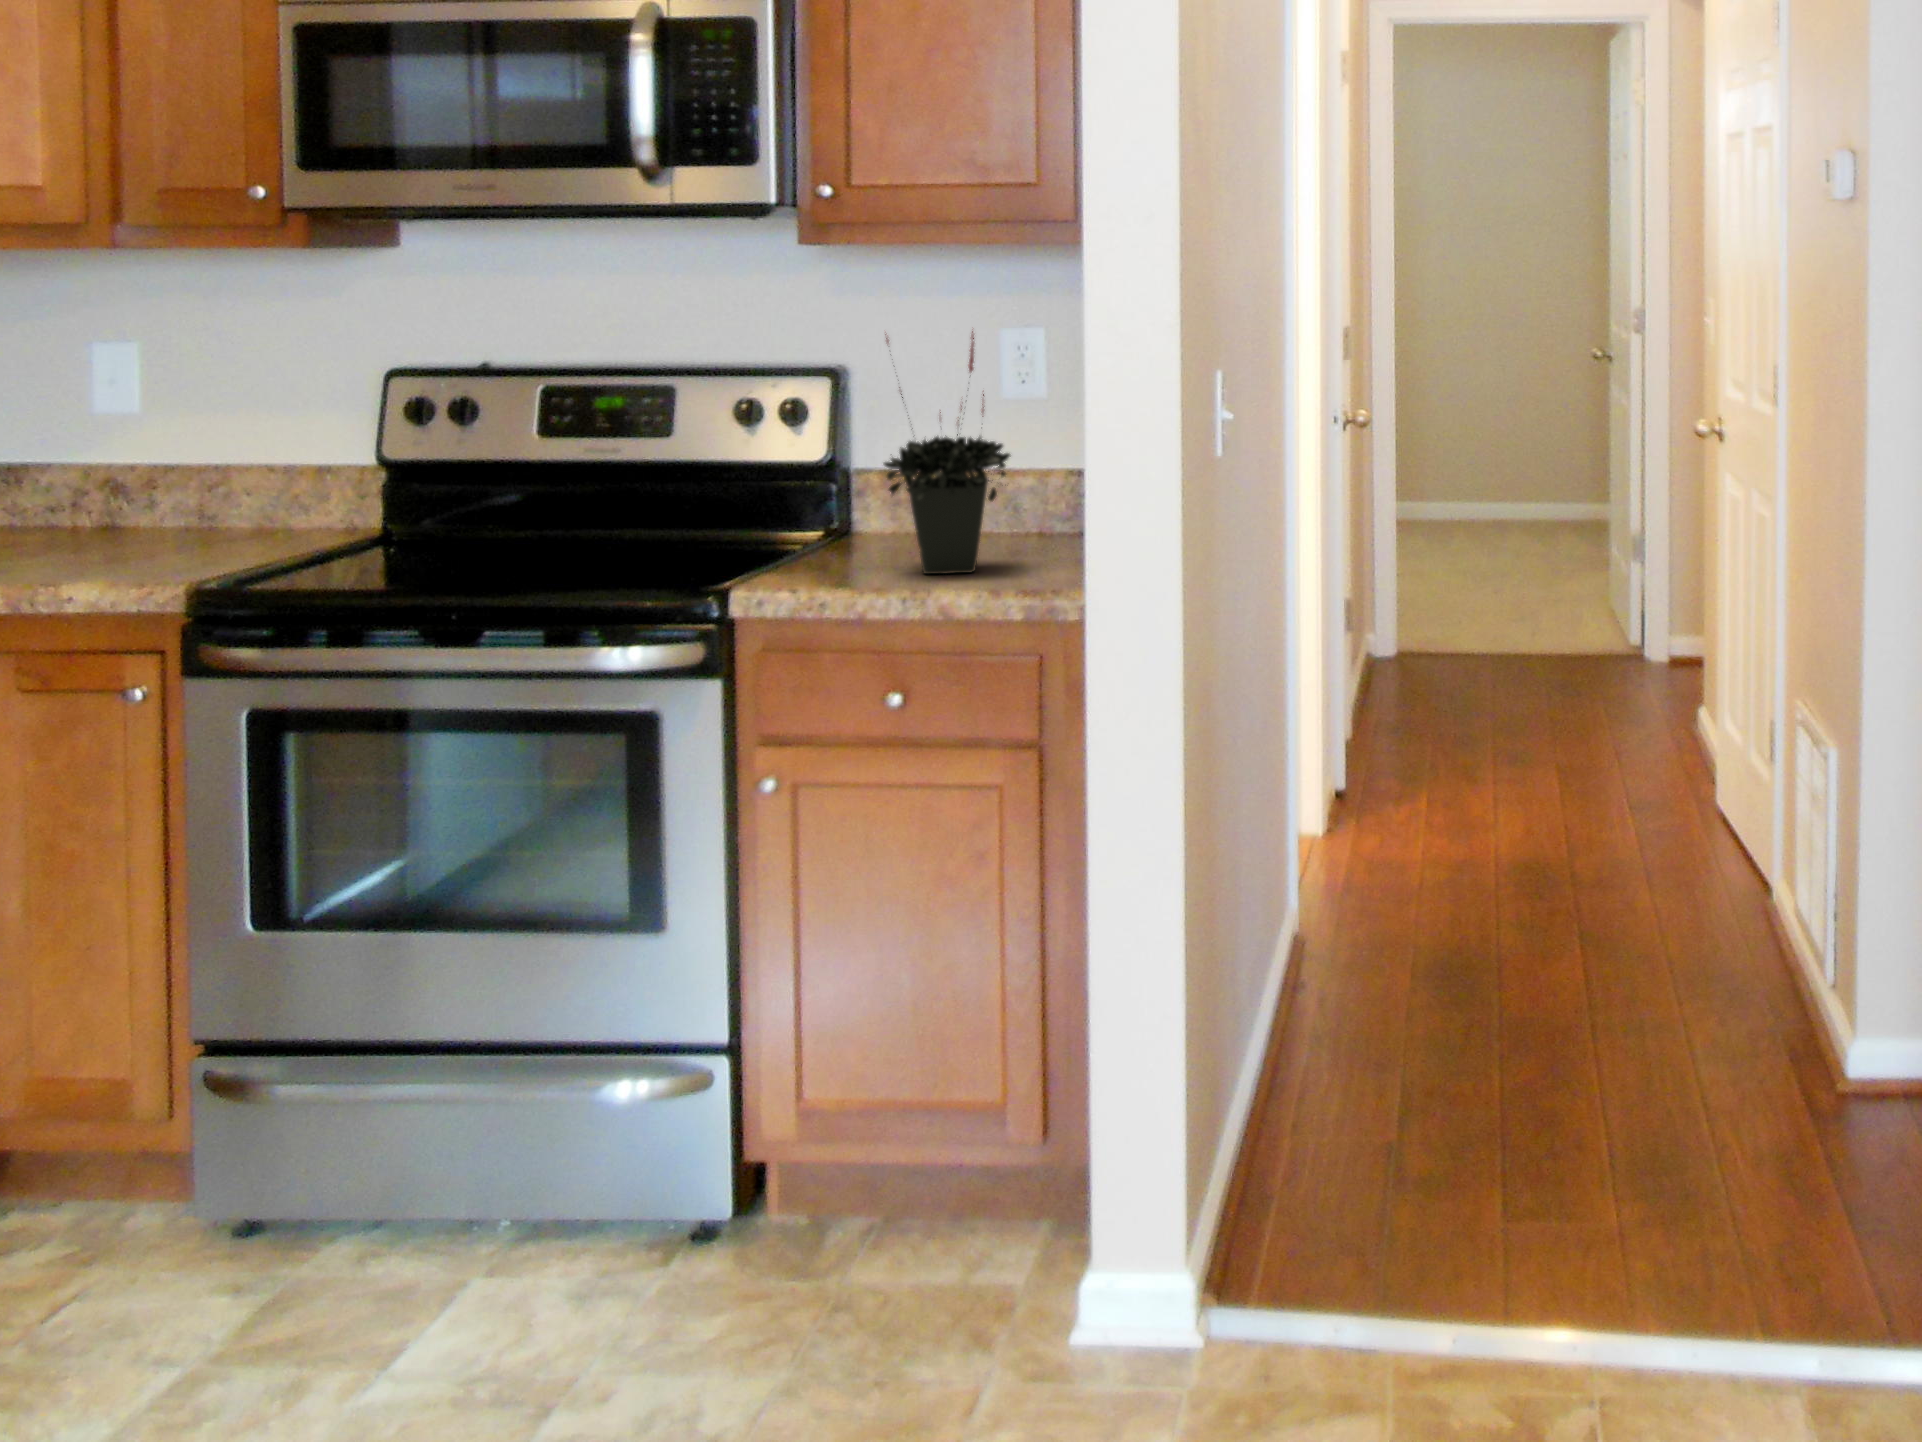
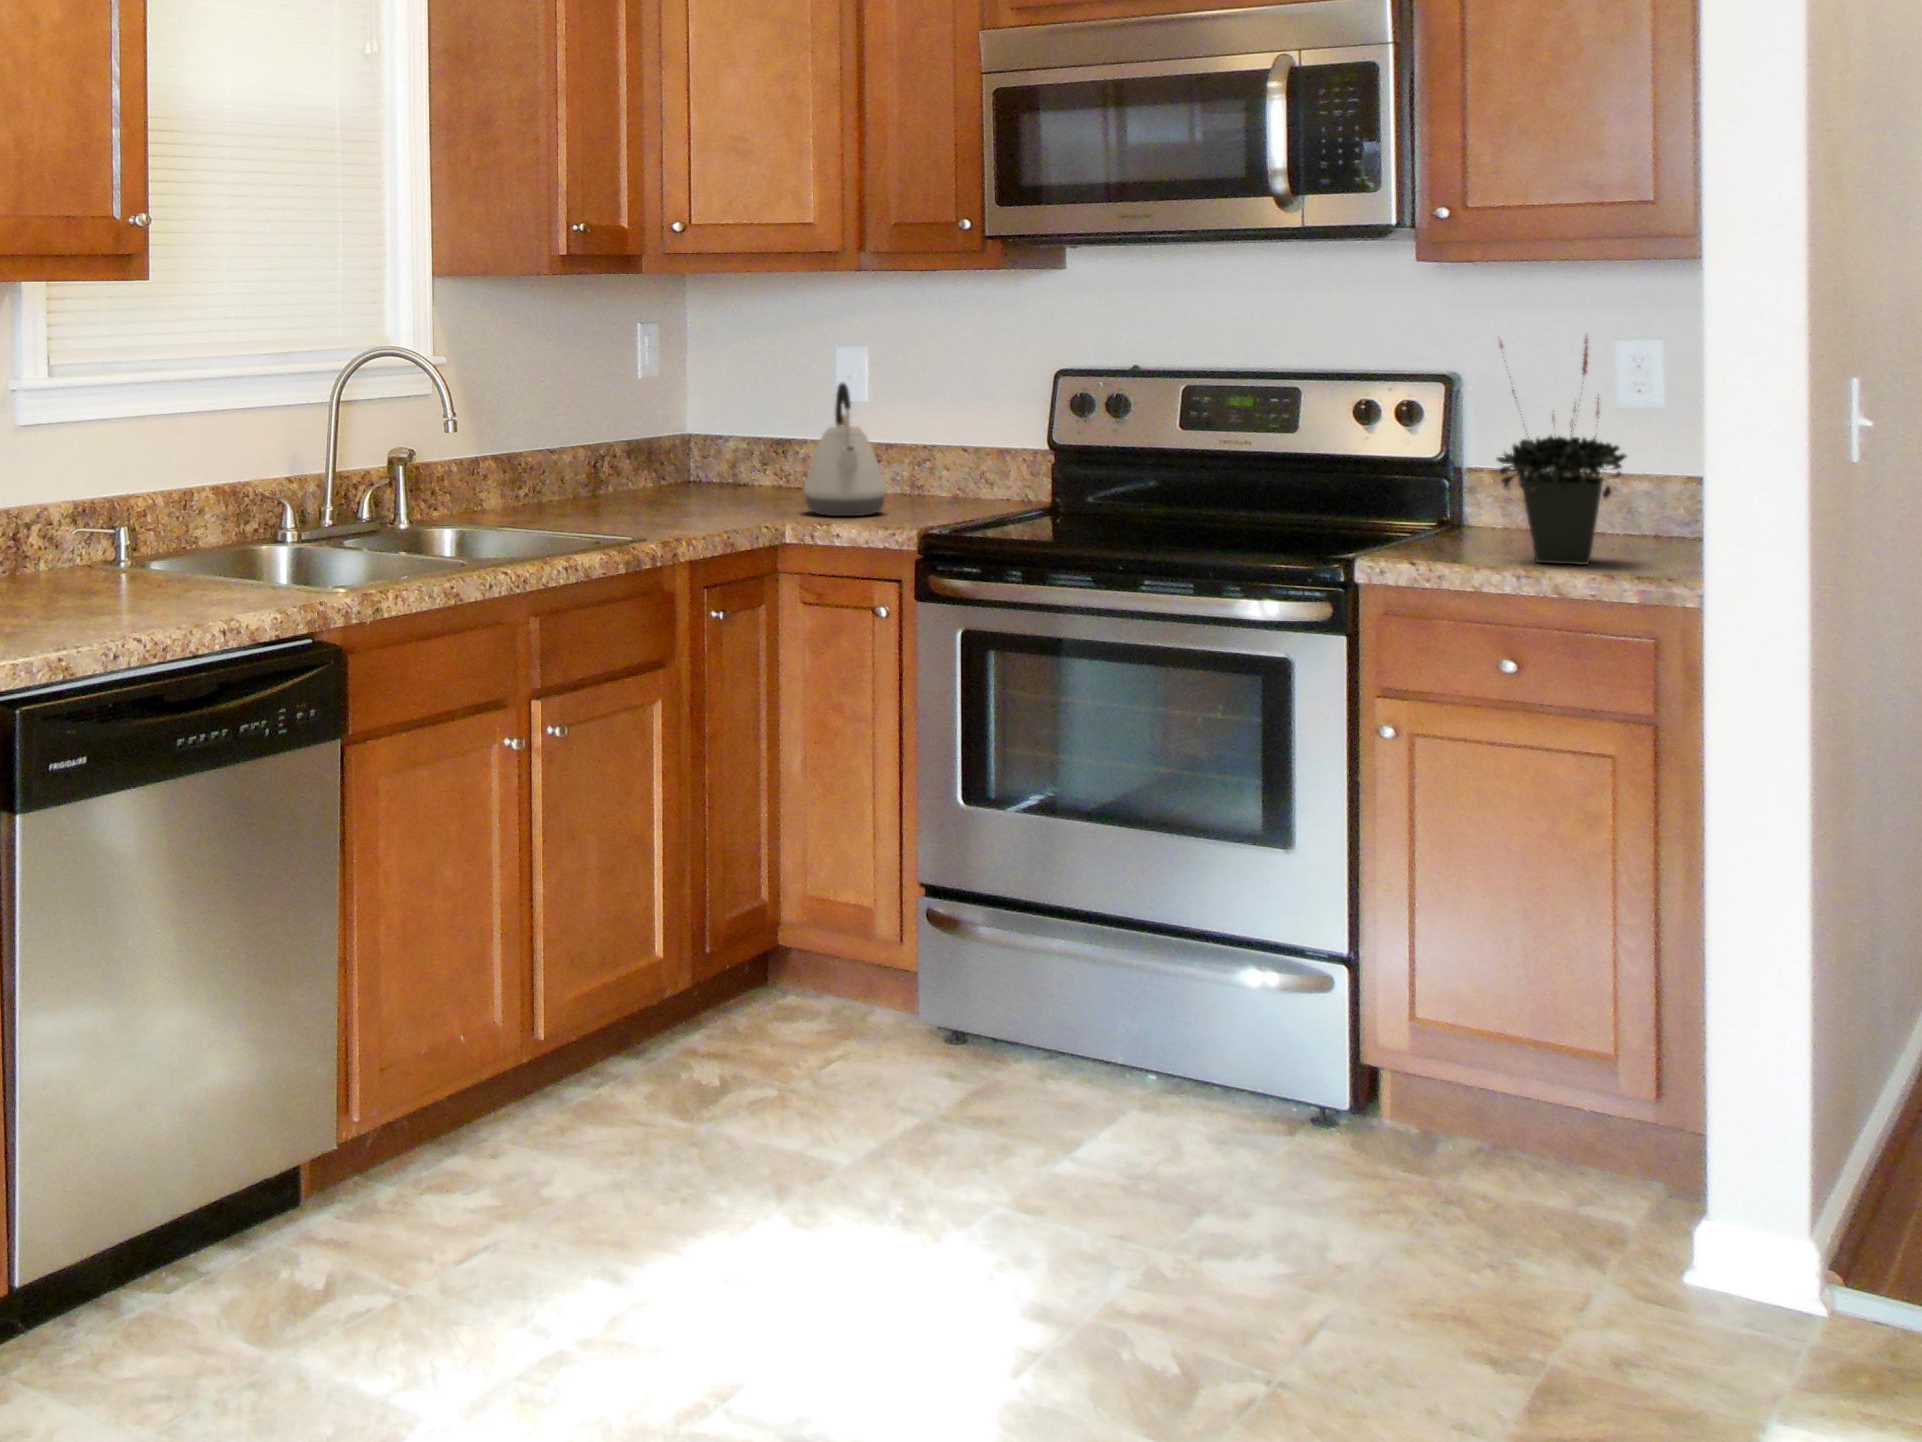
kettle: none [16,395,148,573] -> present [803,383,887,516]

